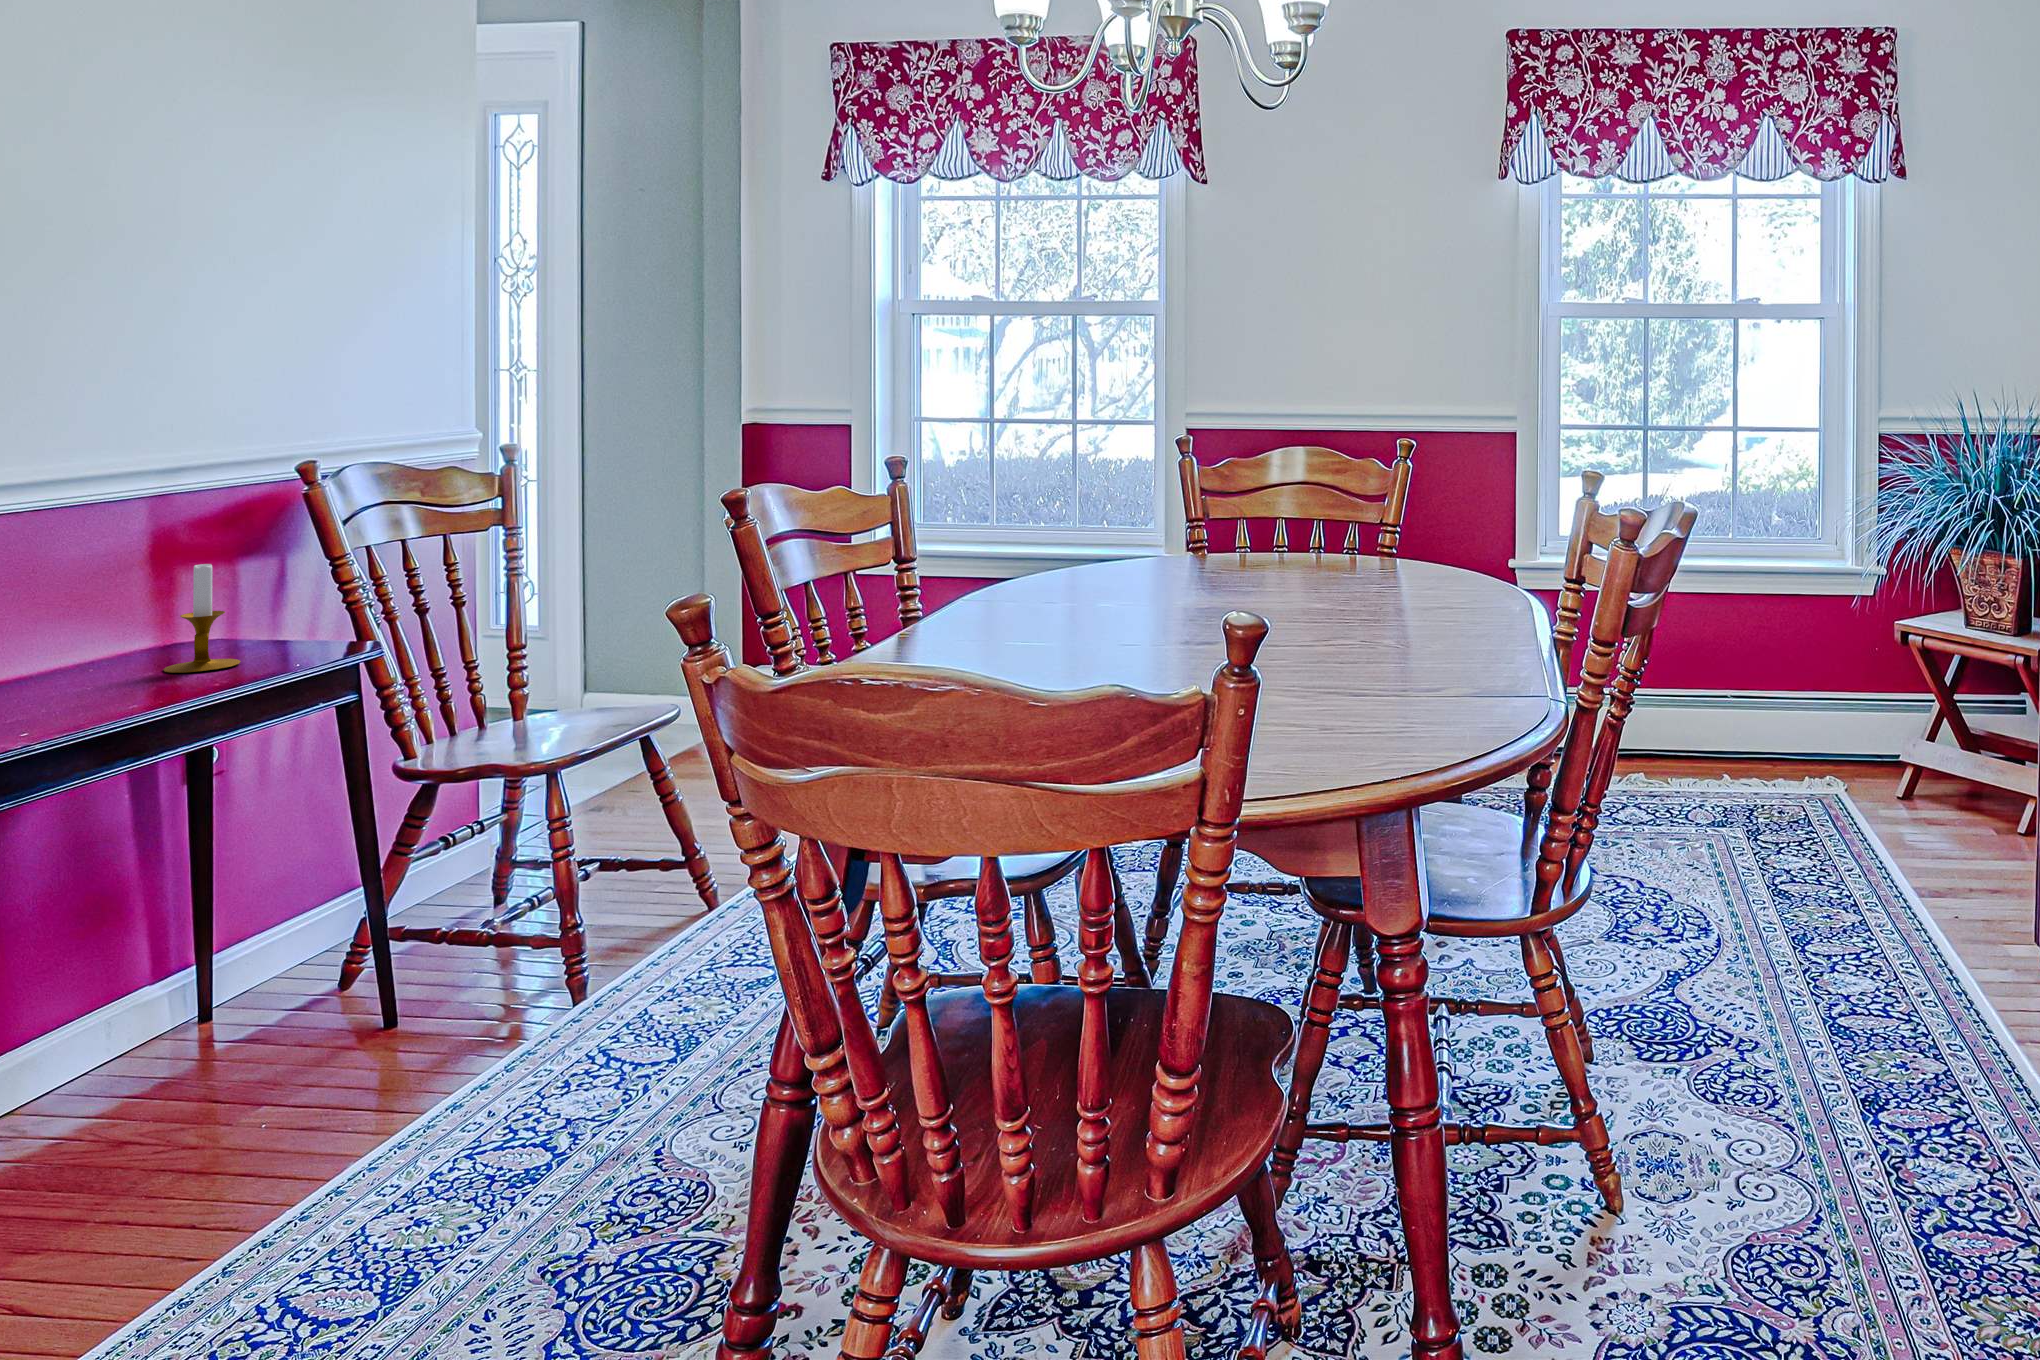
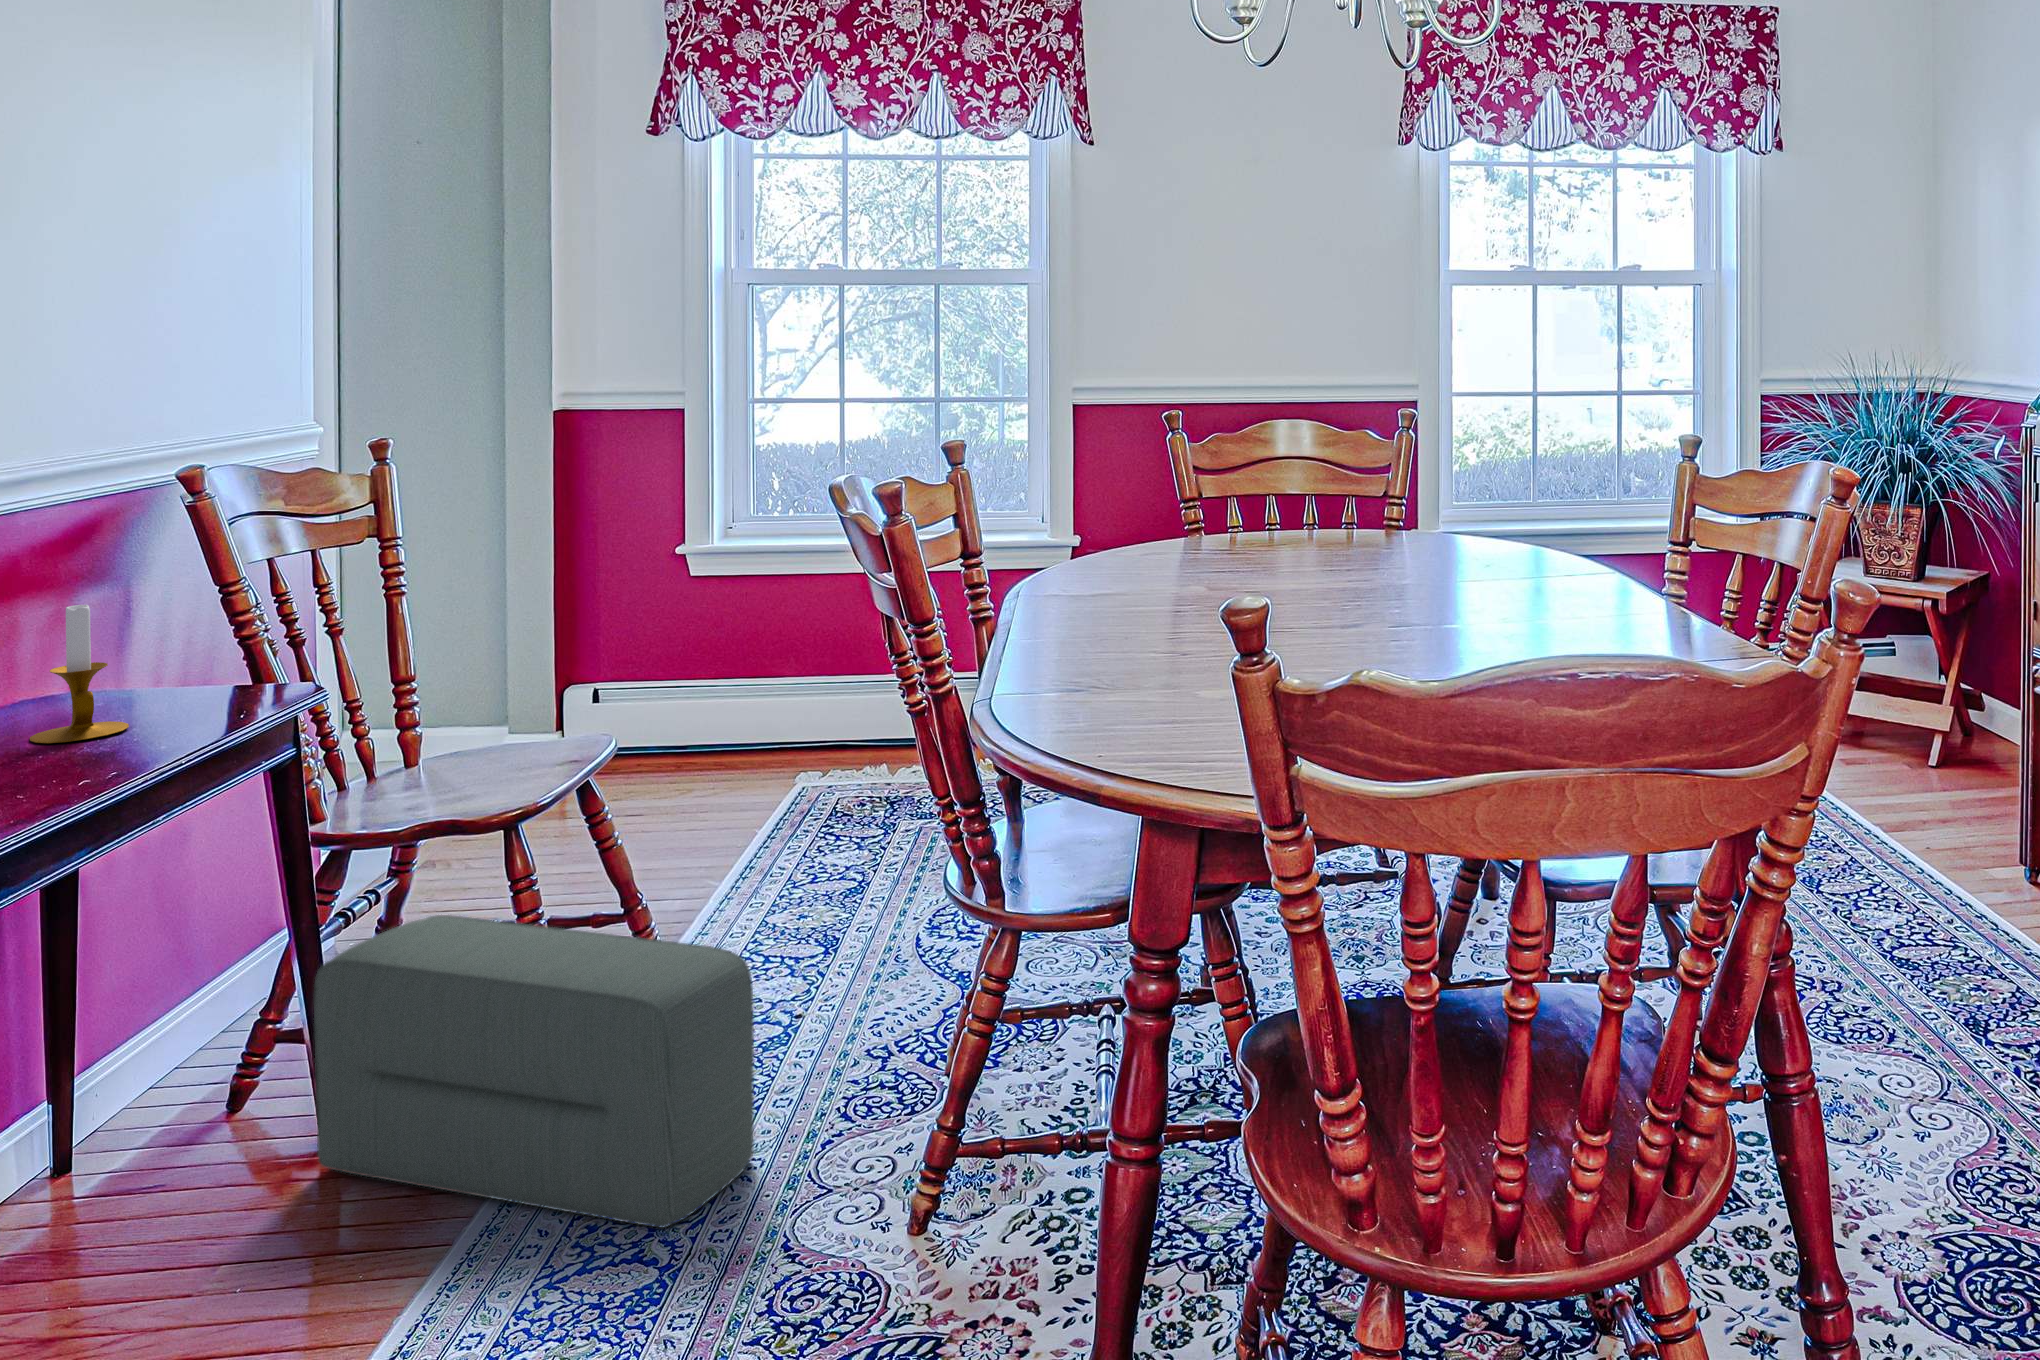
pouf: none [369,840,680,1124] -> present [314,915,754,1228]

